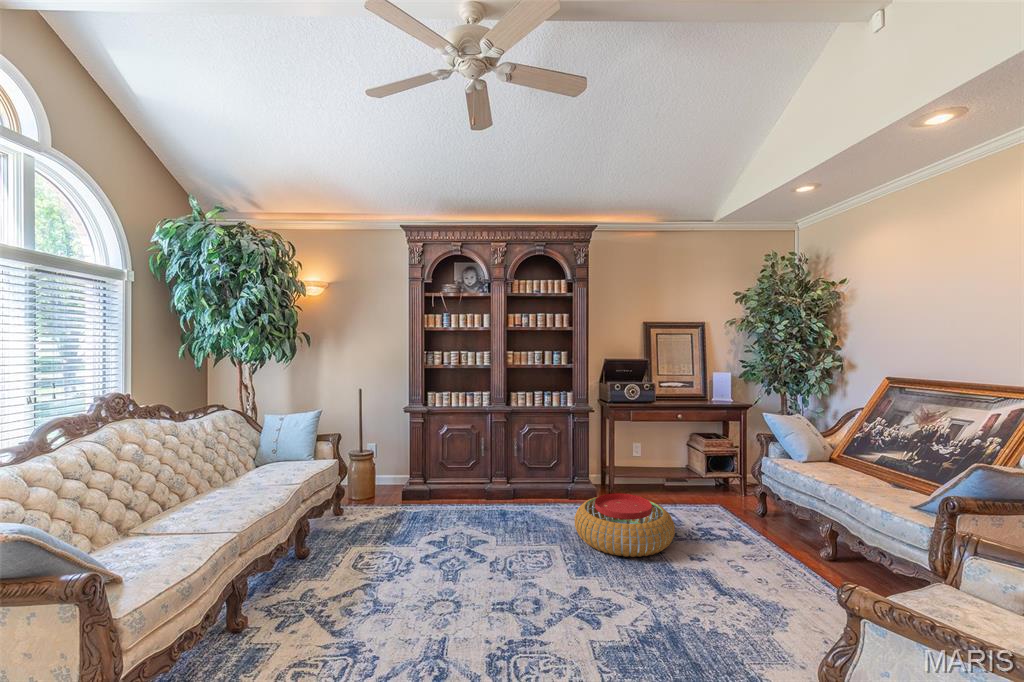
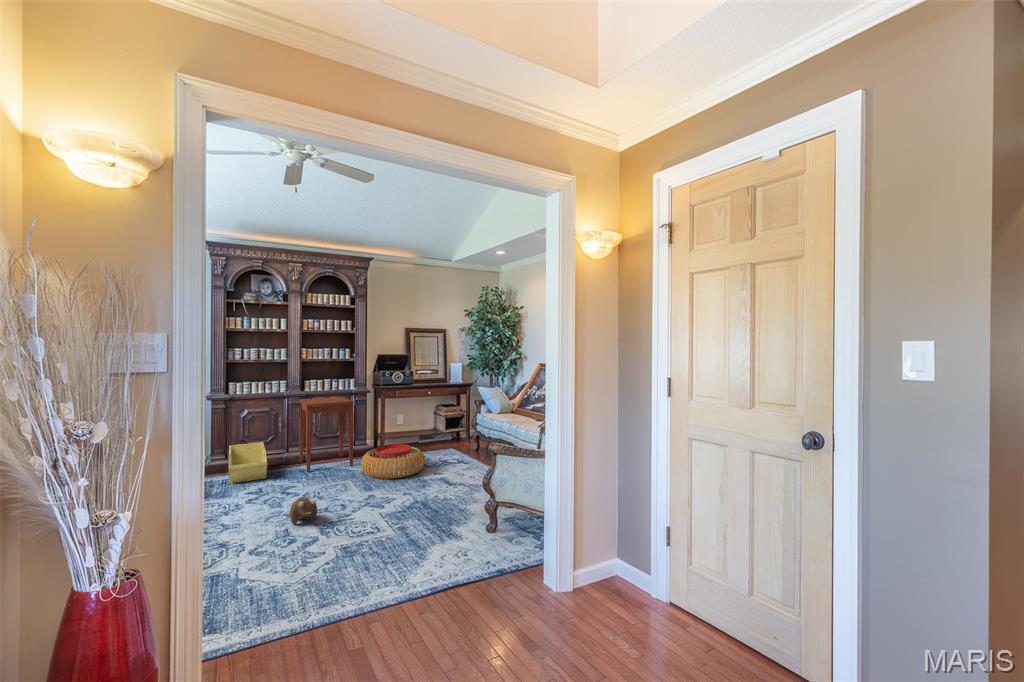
side table: none [503,415,567,518] -> present [299,397,353,472]
storage bin: none [413,467,463,520] -> present [228,442,268,483]
plush toy: none [445,585,486,633] -> present [290,497,317,524]

